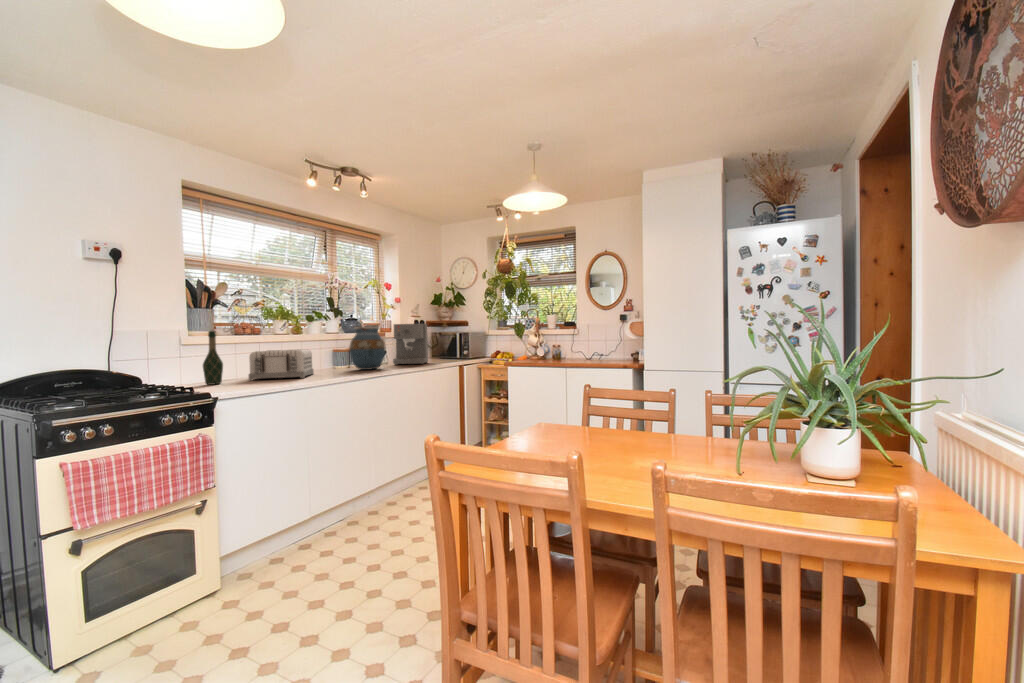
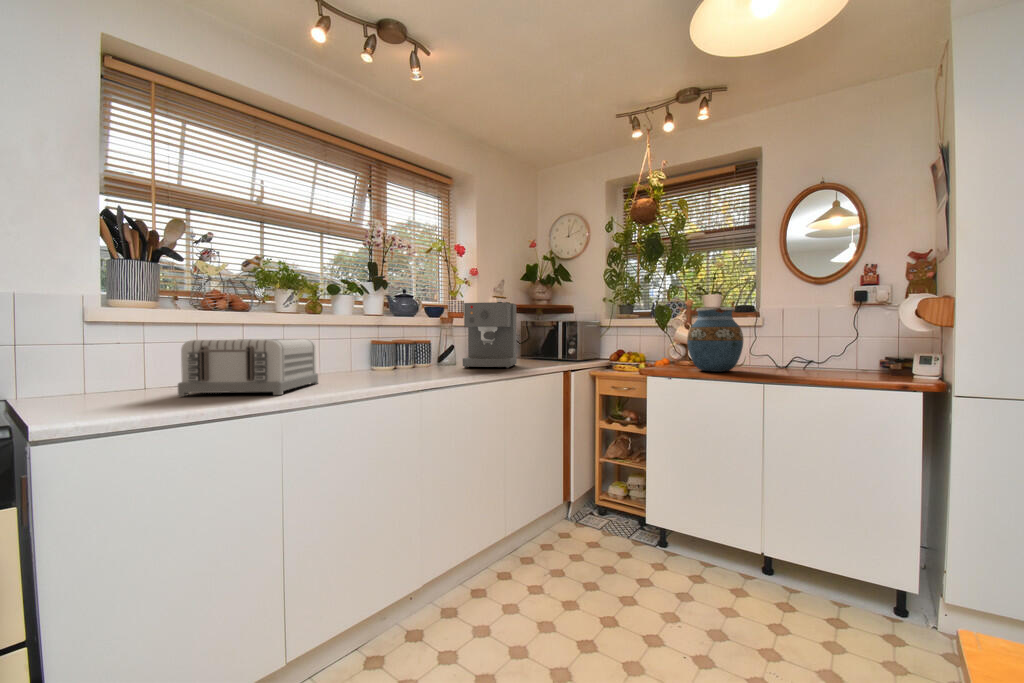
vase: present [349,326,385,370] -> present [687,307,743,372]
wine bottle: present [203,331,223,385] -> none [69,295,117,405]

